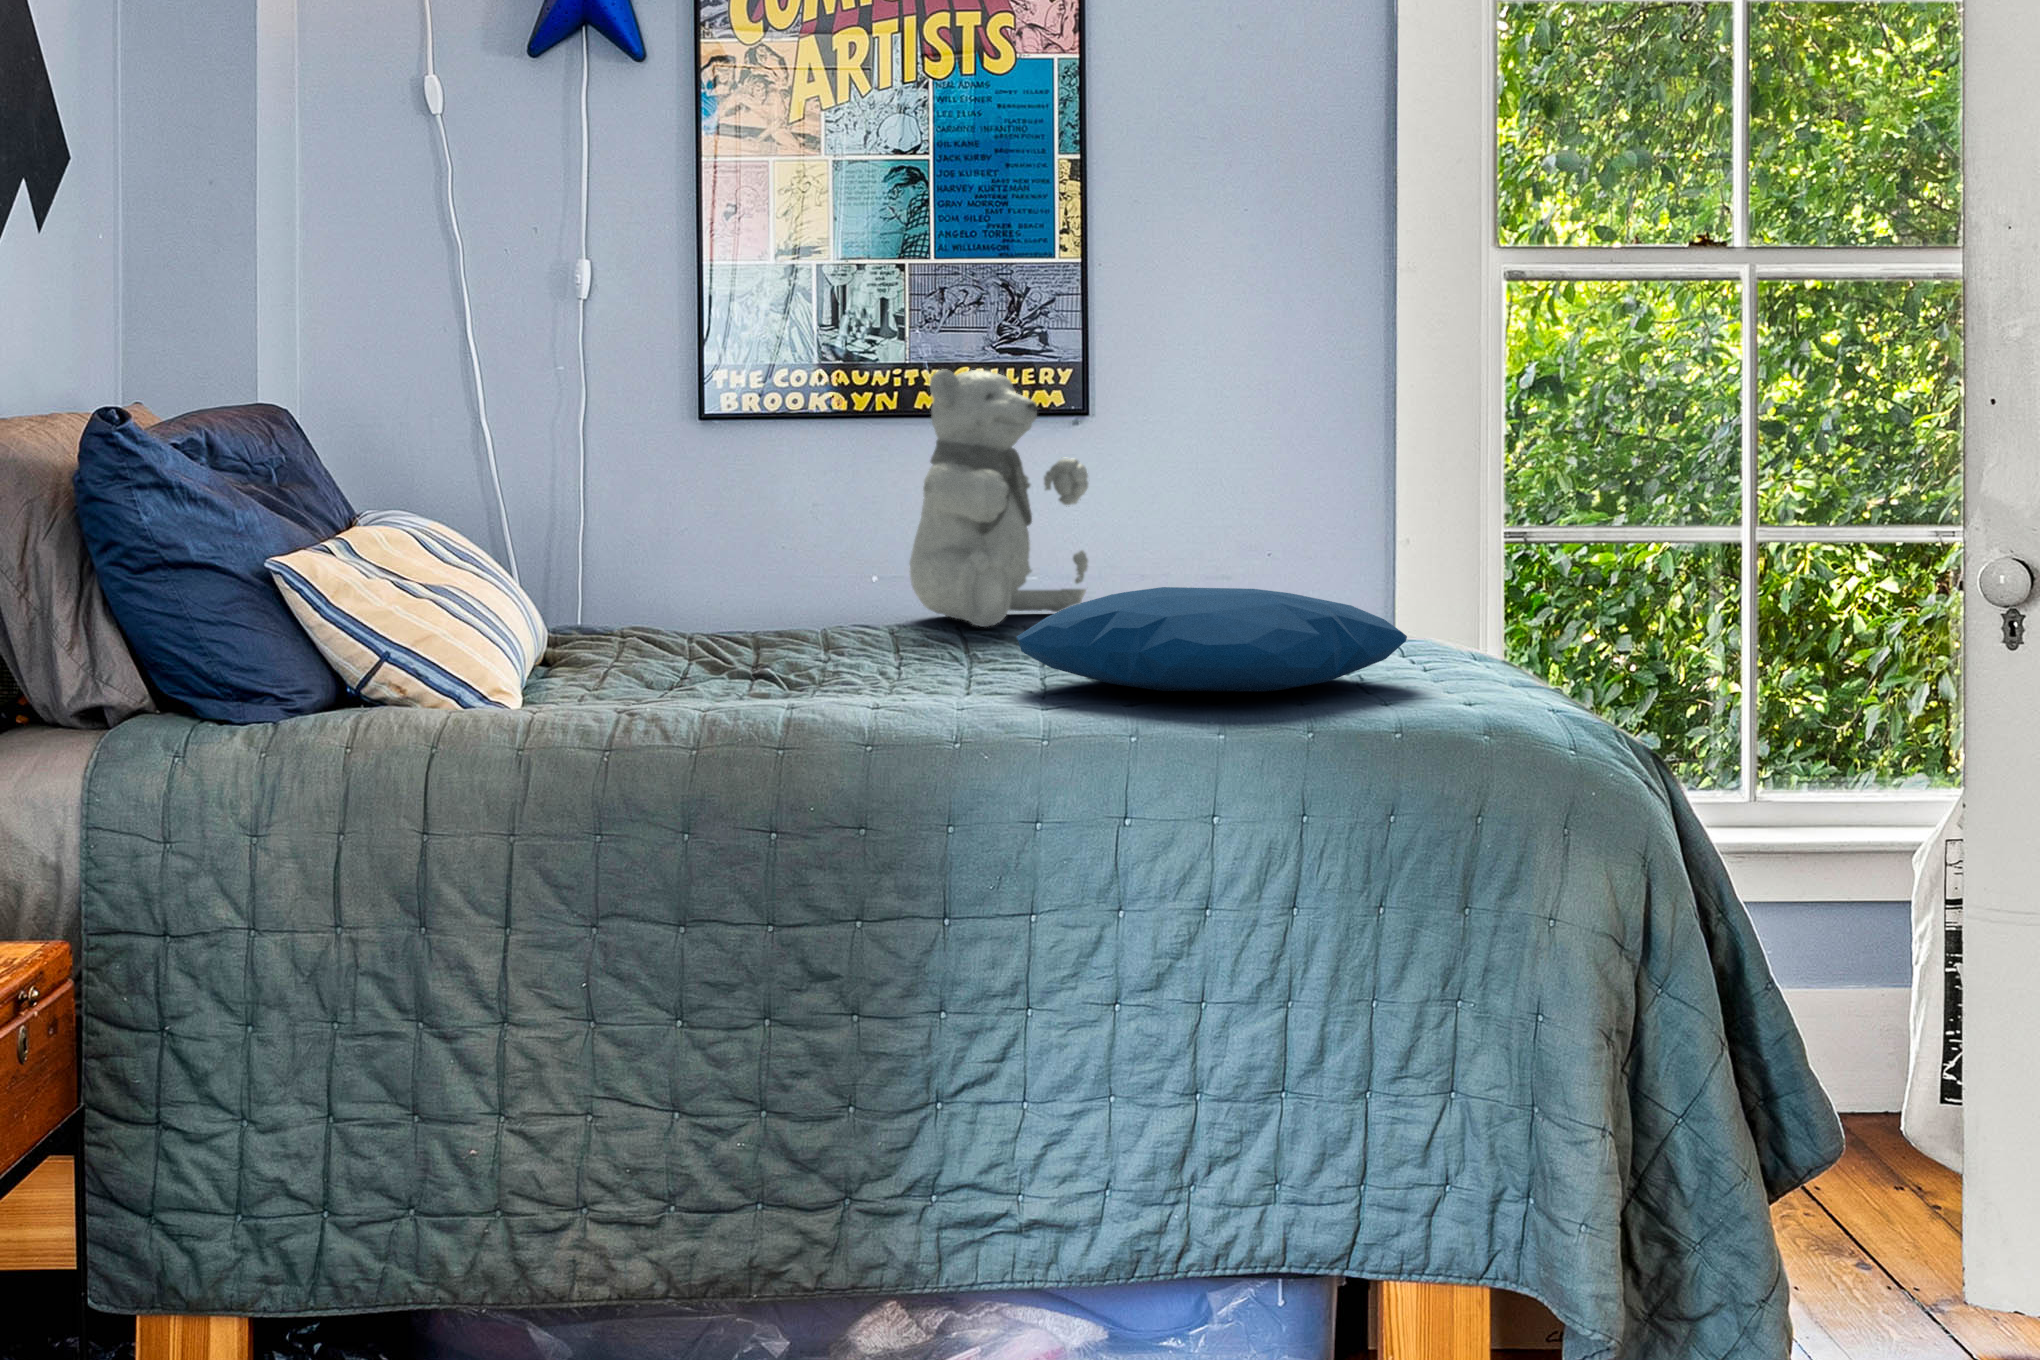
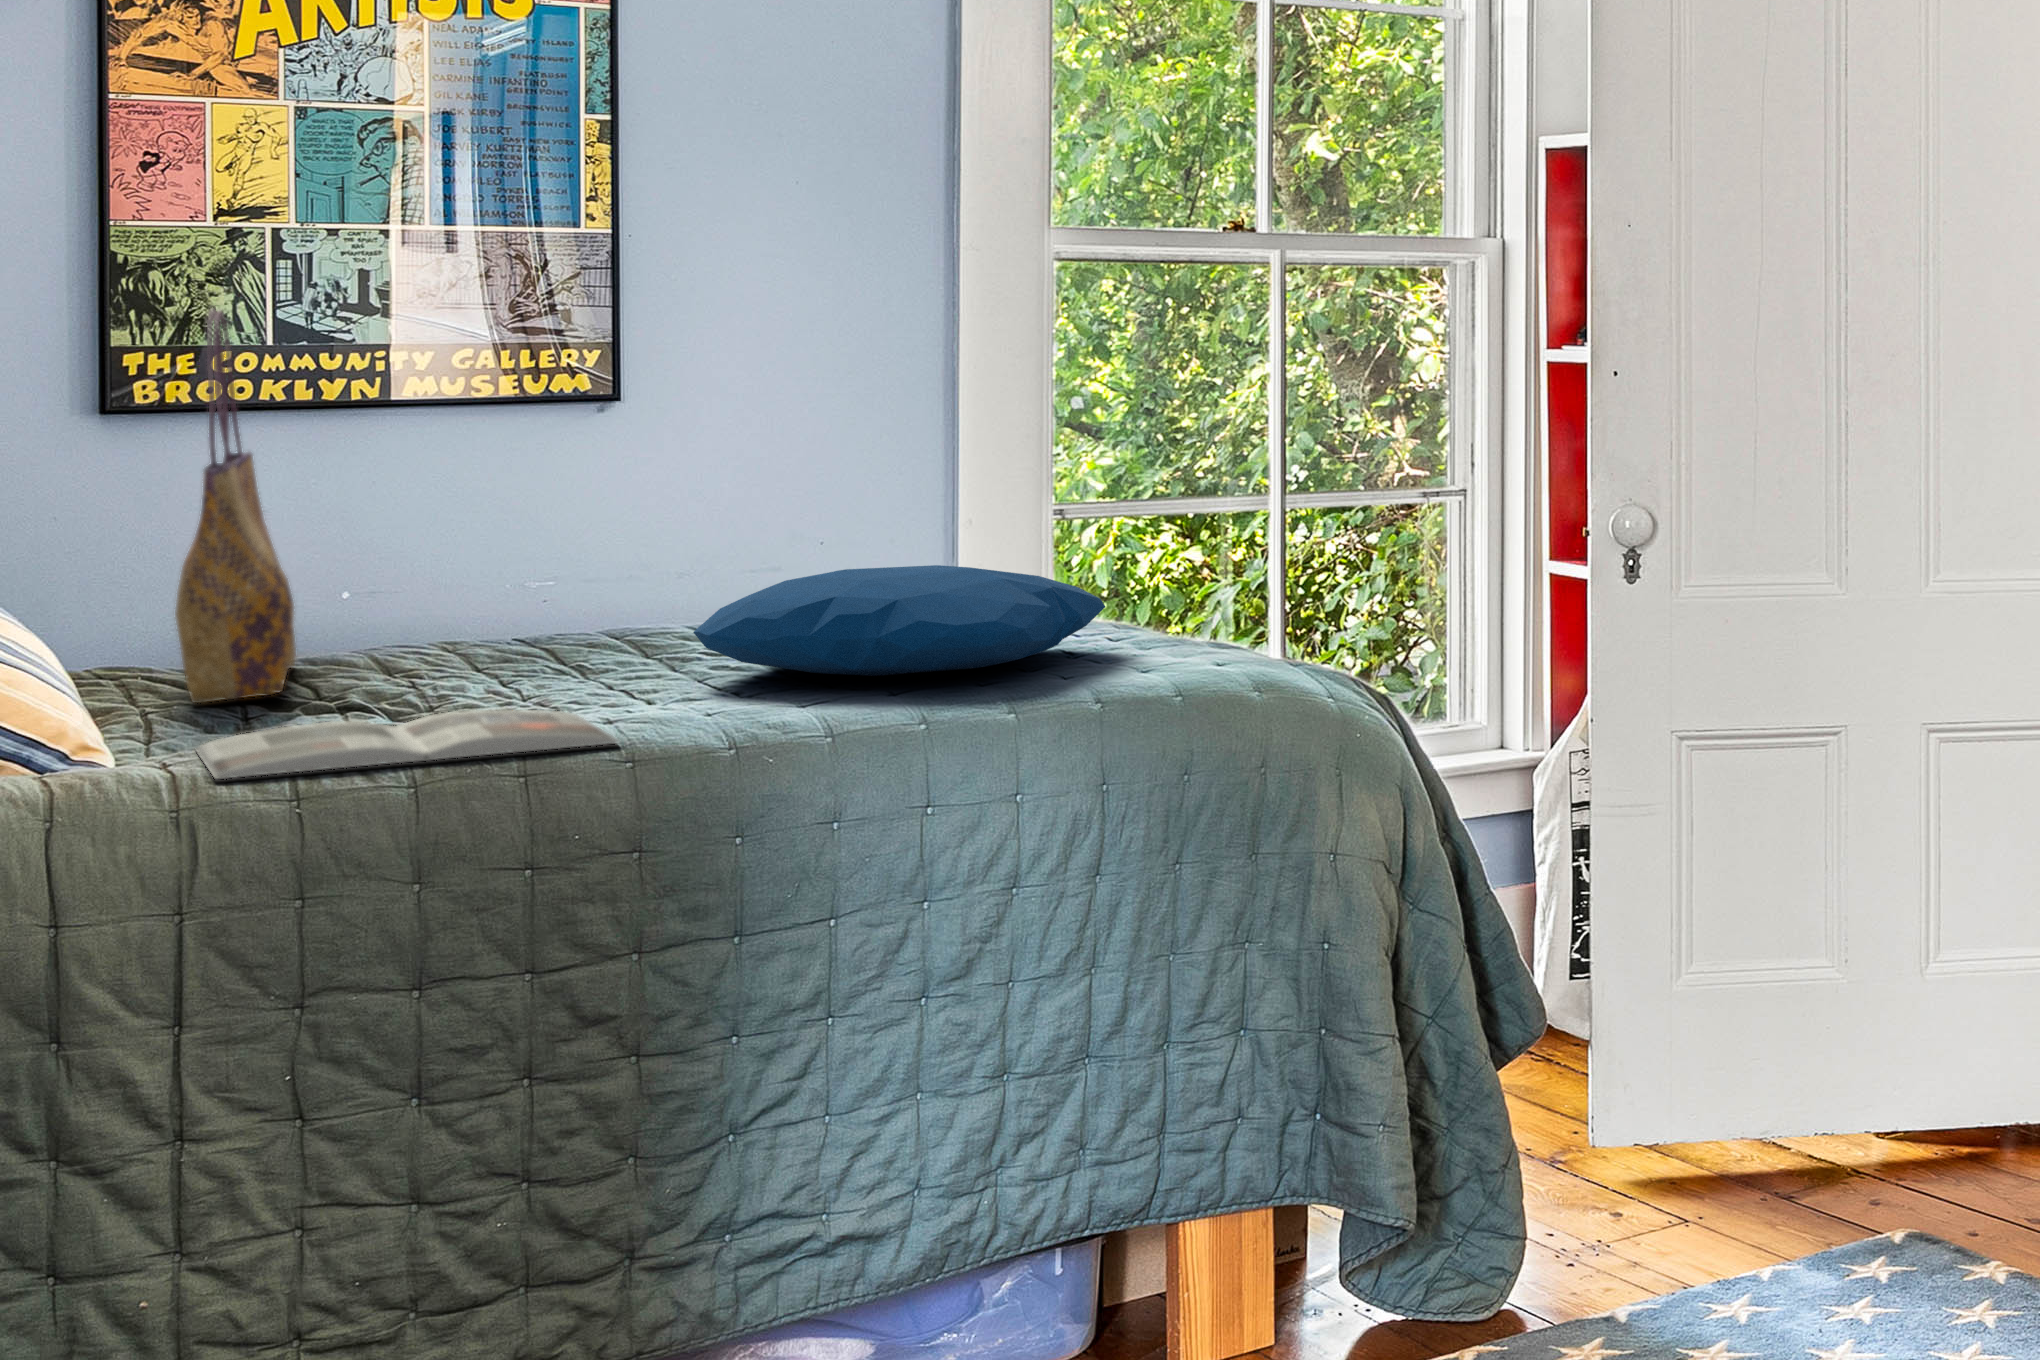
tote bag: none [646,336,774,669] -> present [175,309,296,703]
teddy bear: present [910,369,1088,627] -> none [403,339,616,625]
magazine: none [564,690,887,728] -> present [196,710,619,779]

